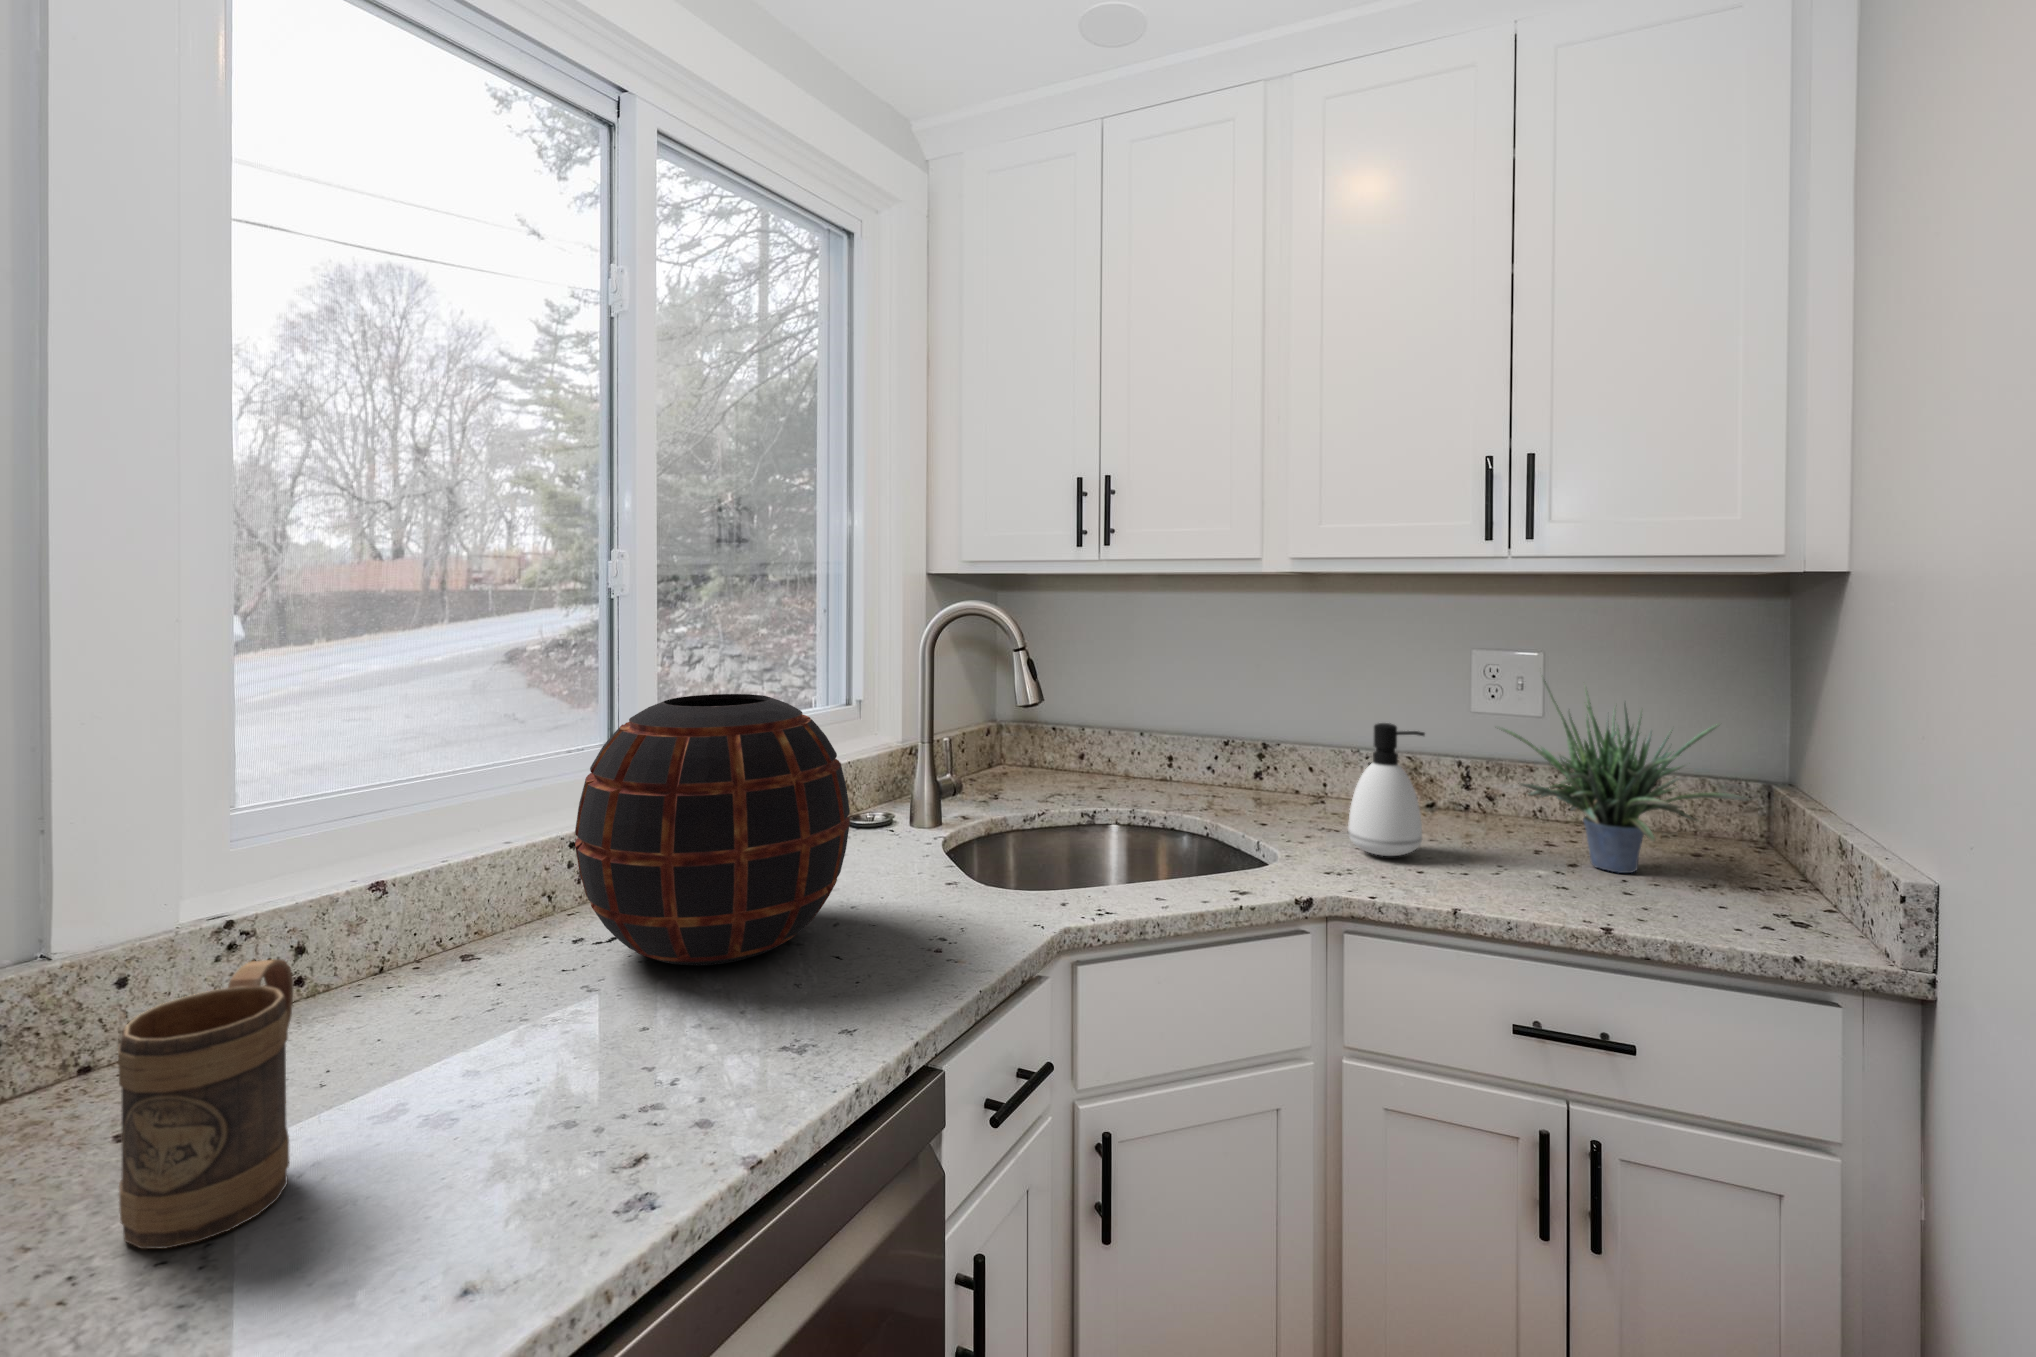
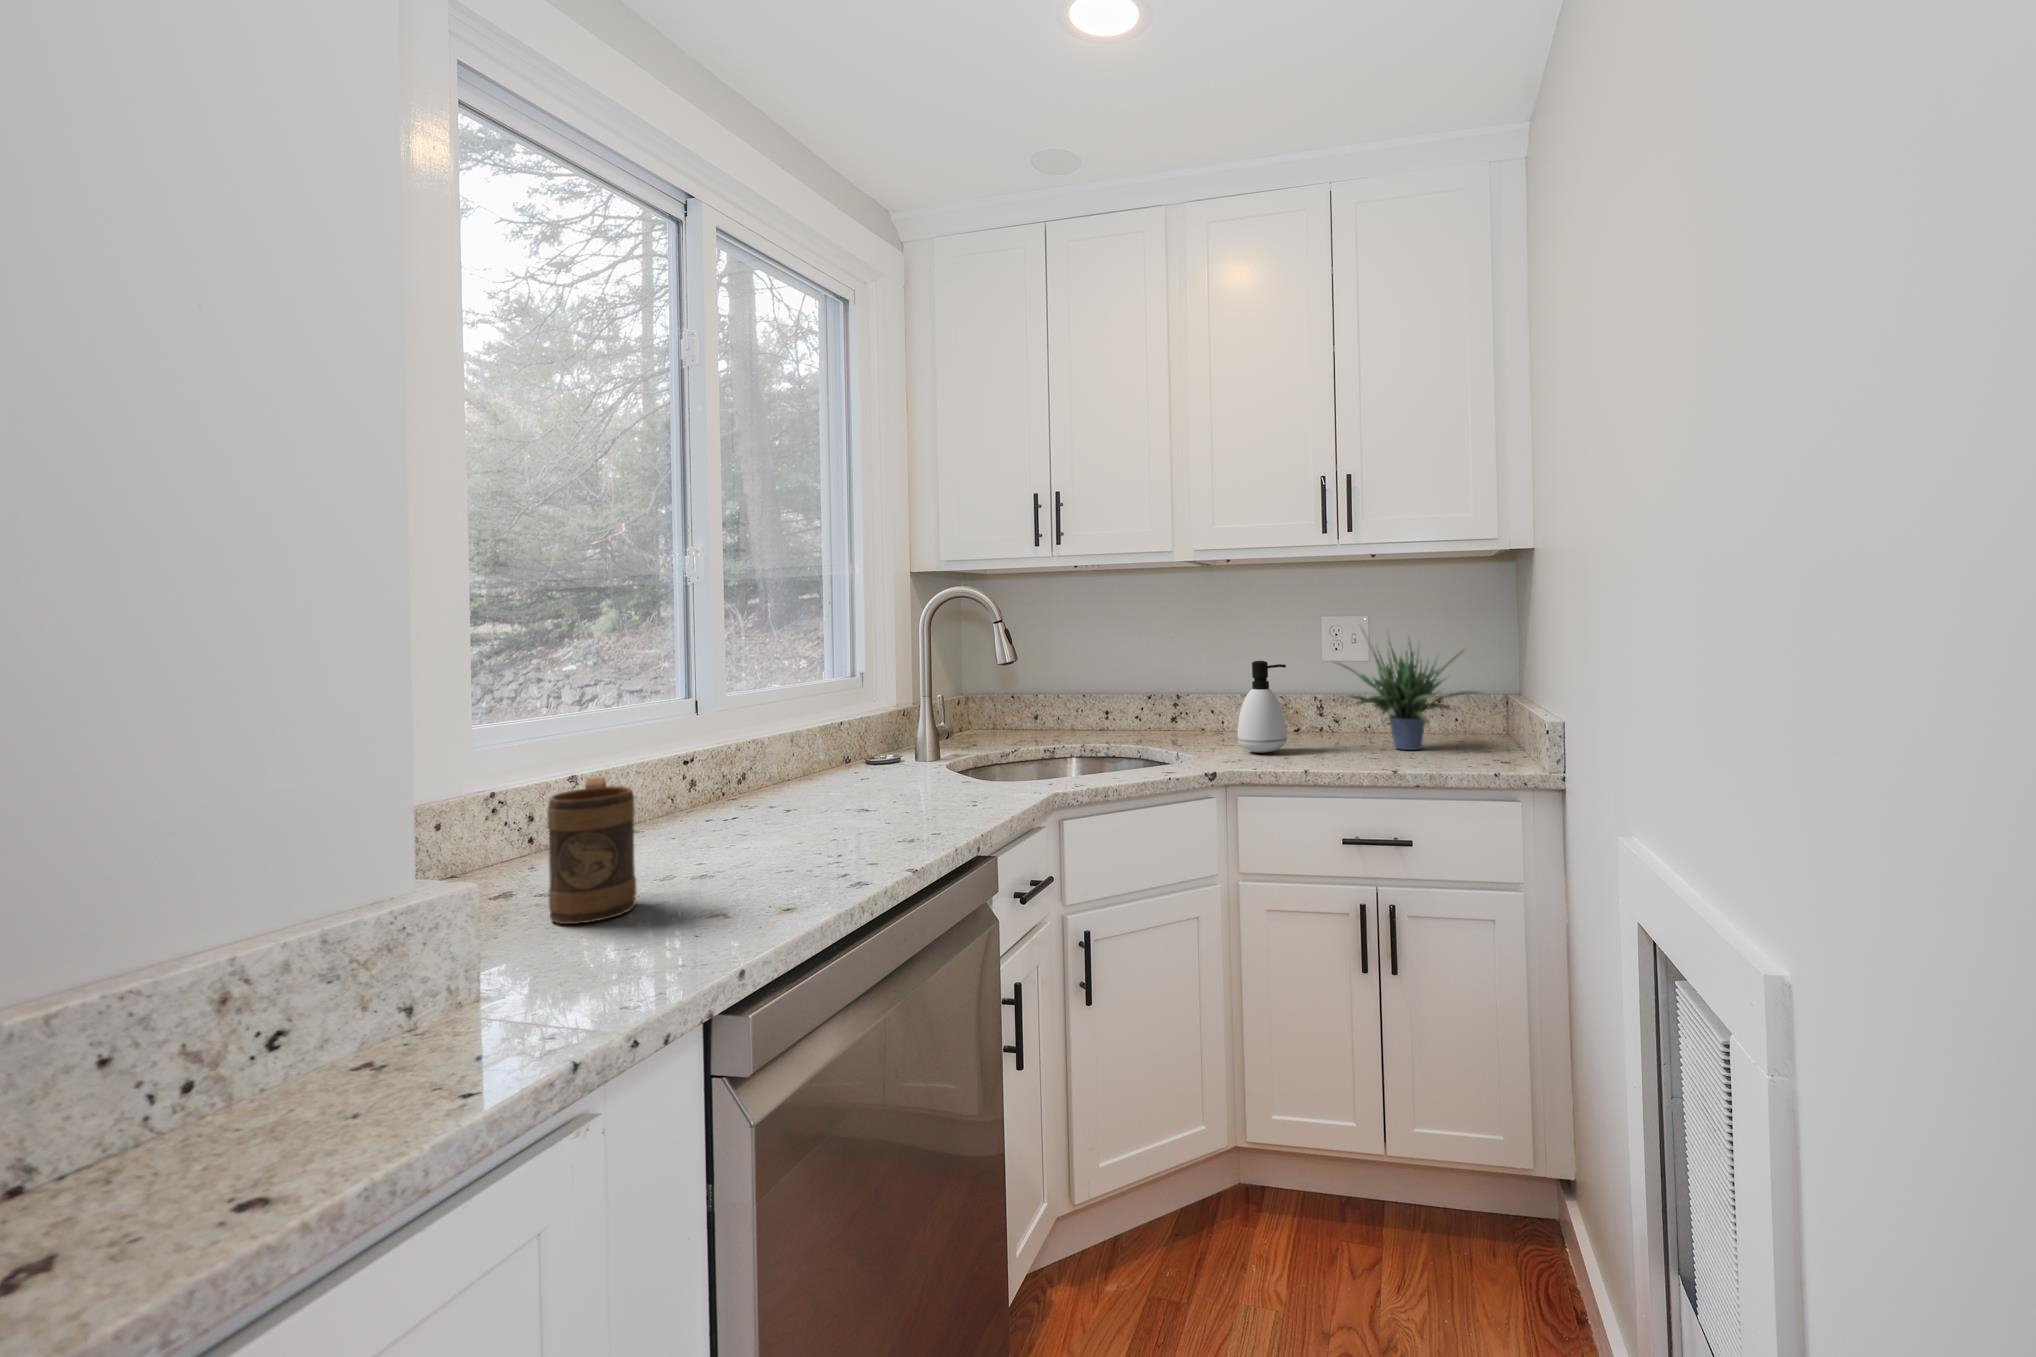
decorative vase: present [575,694,850,965] -> none [715,640,907,822]

